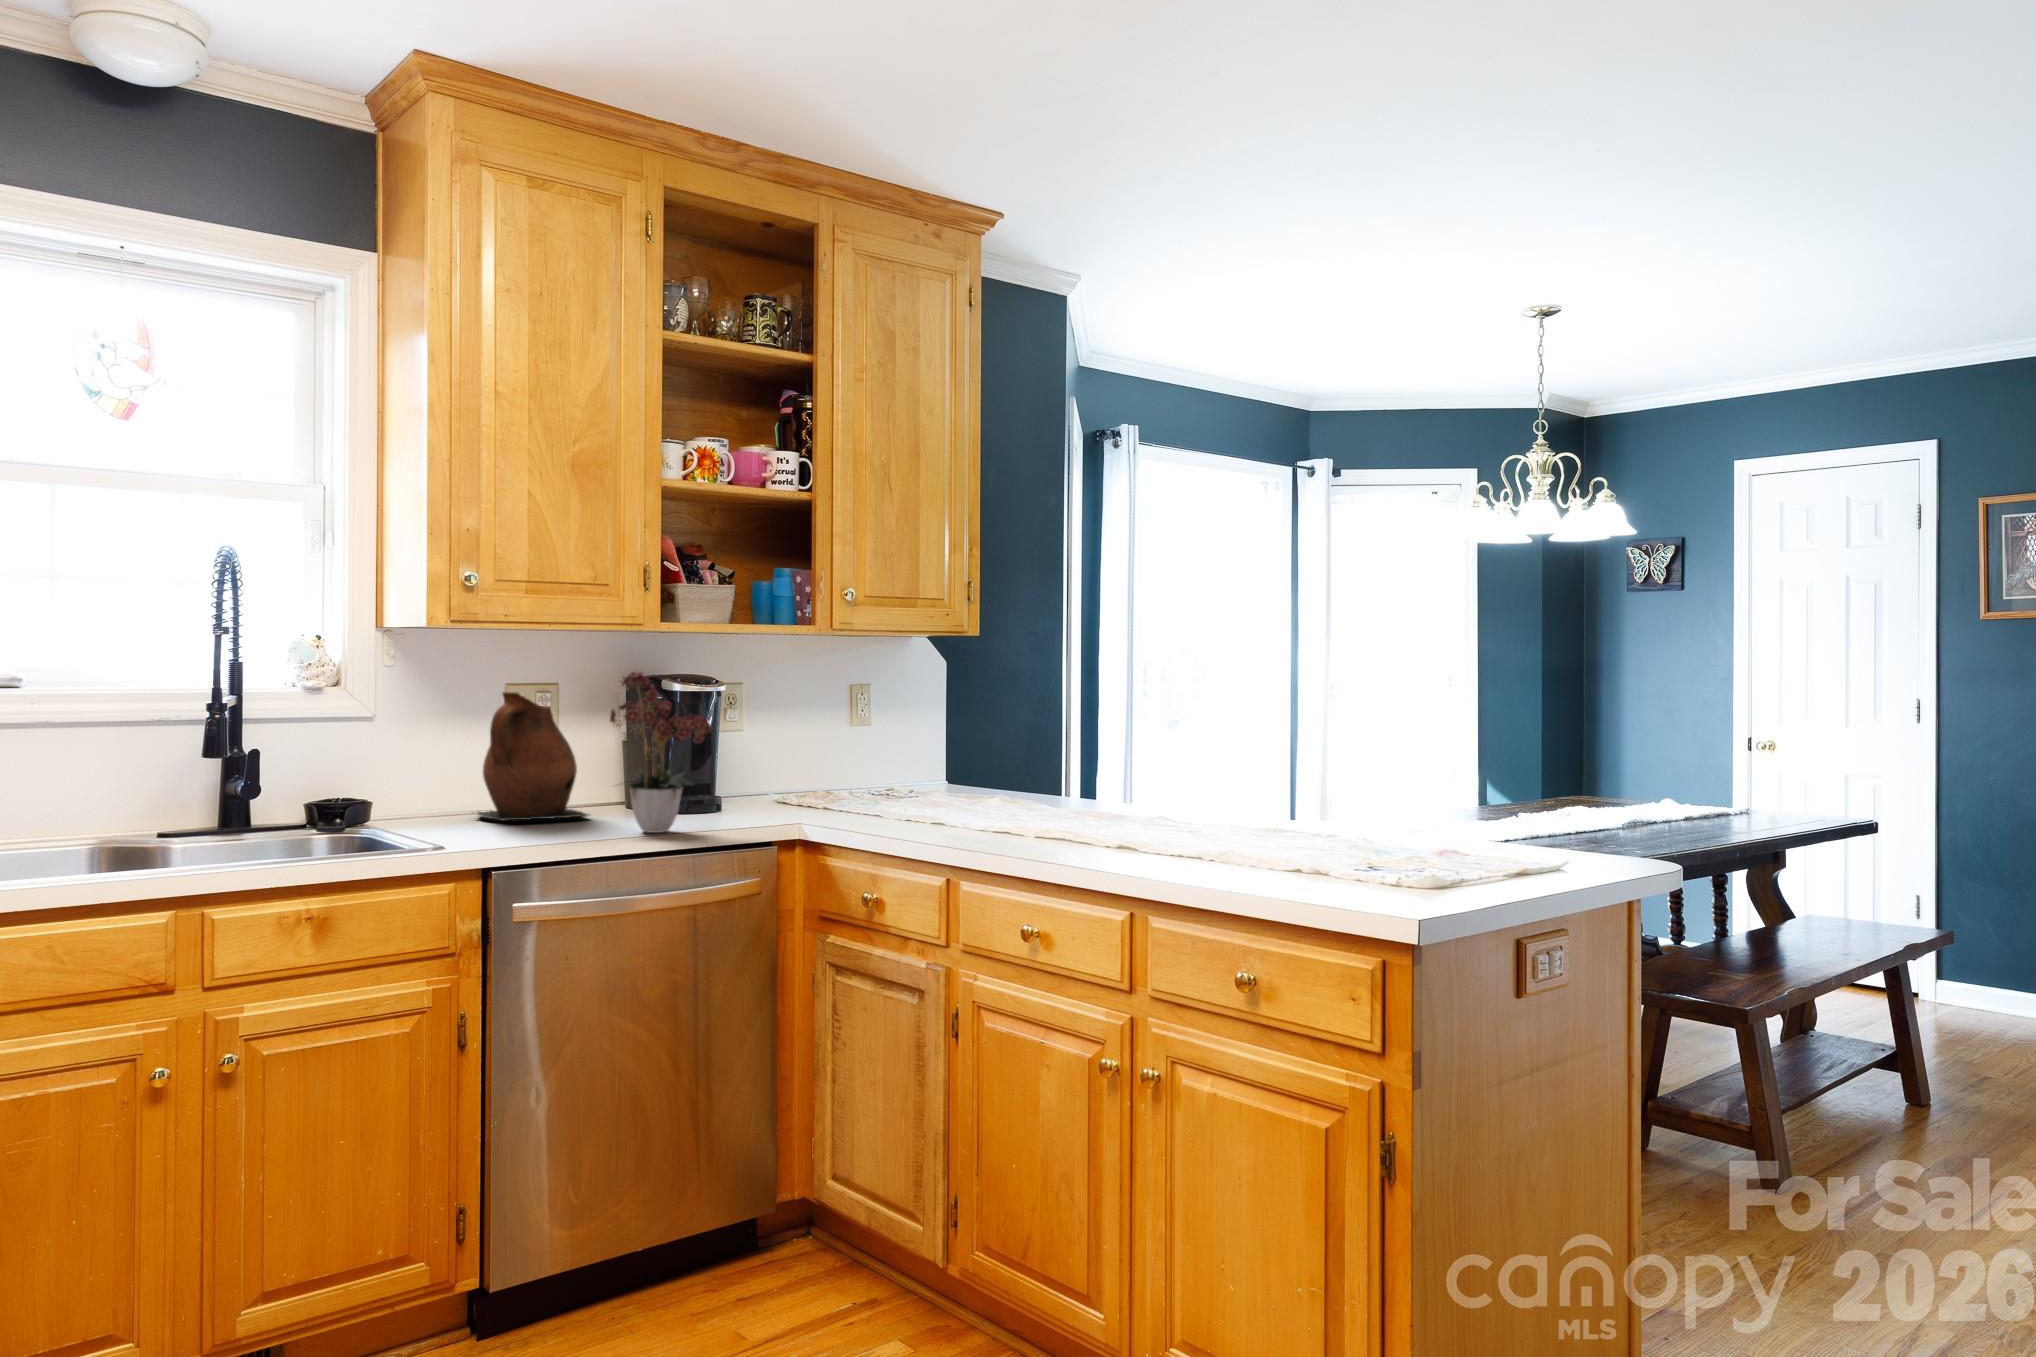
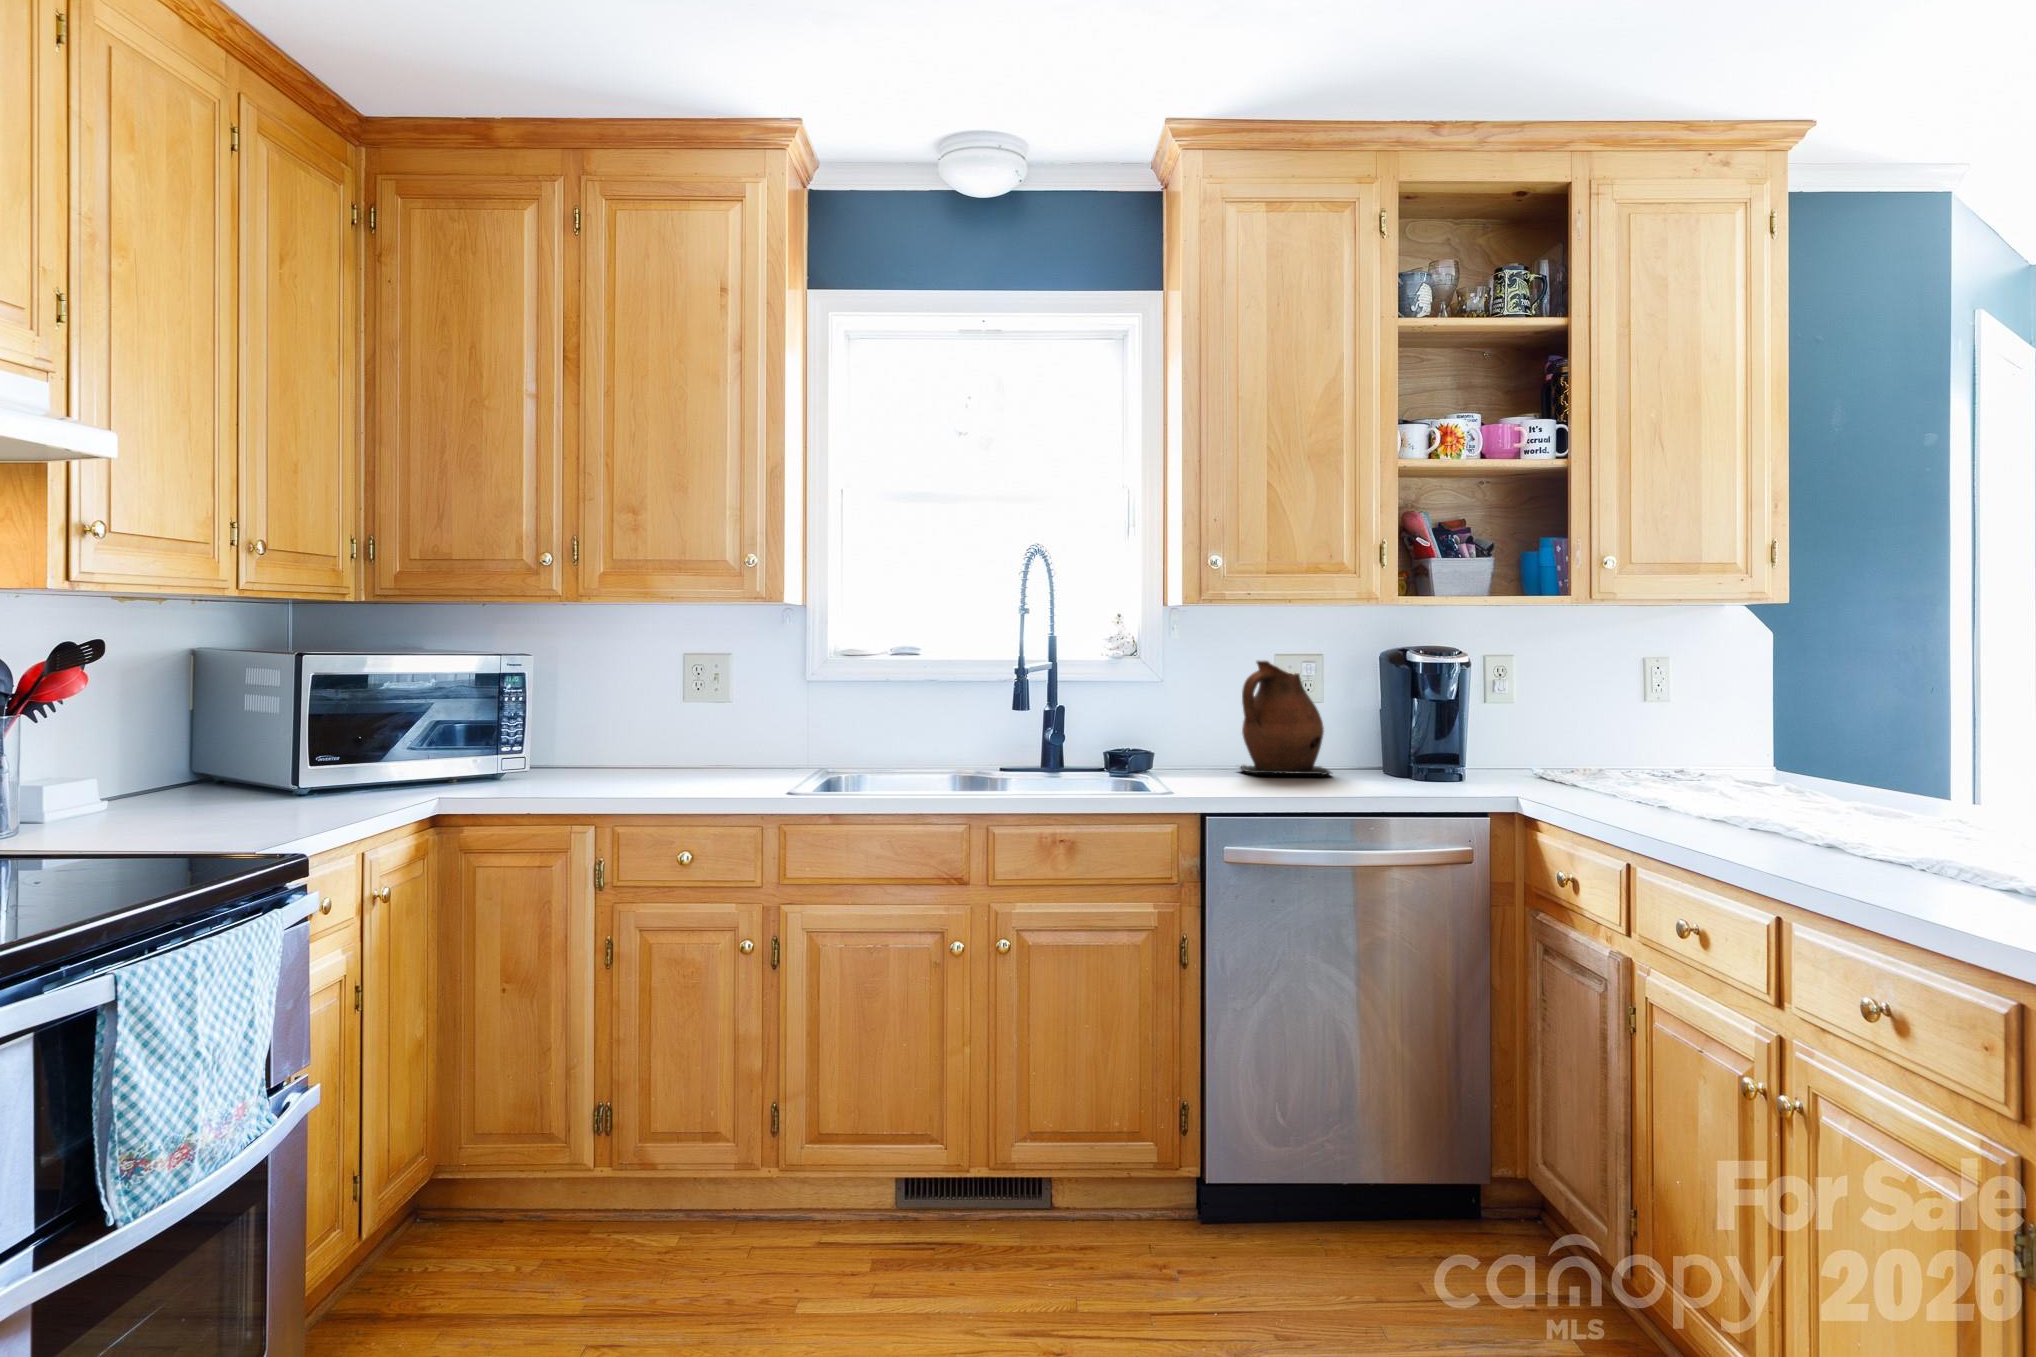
flower arrangement: present [610,672,712,833] -> none [1323,630,1440,791]

